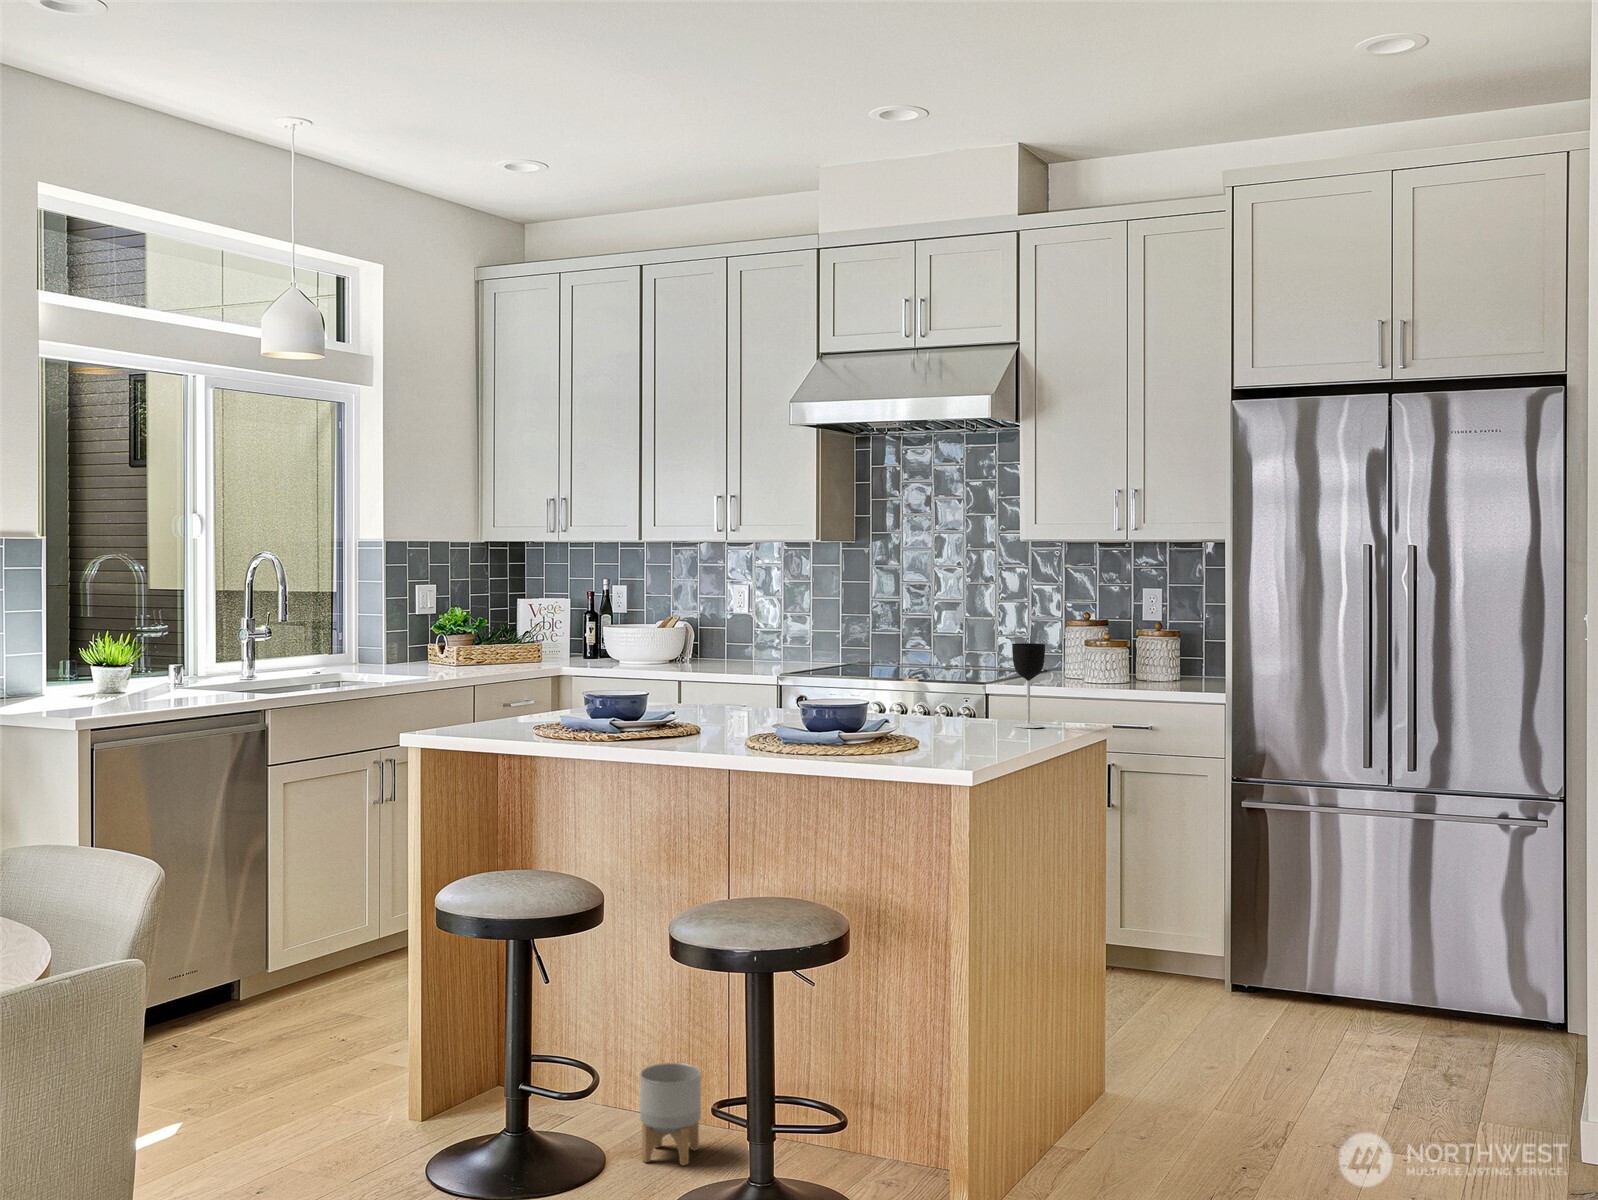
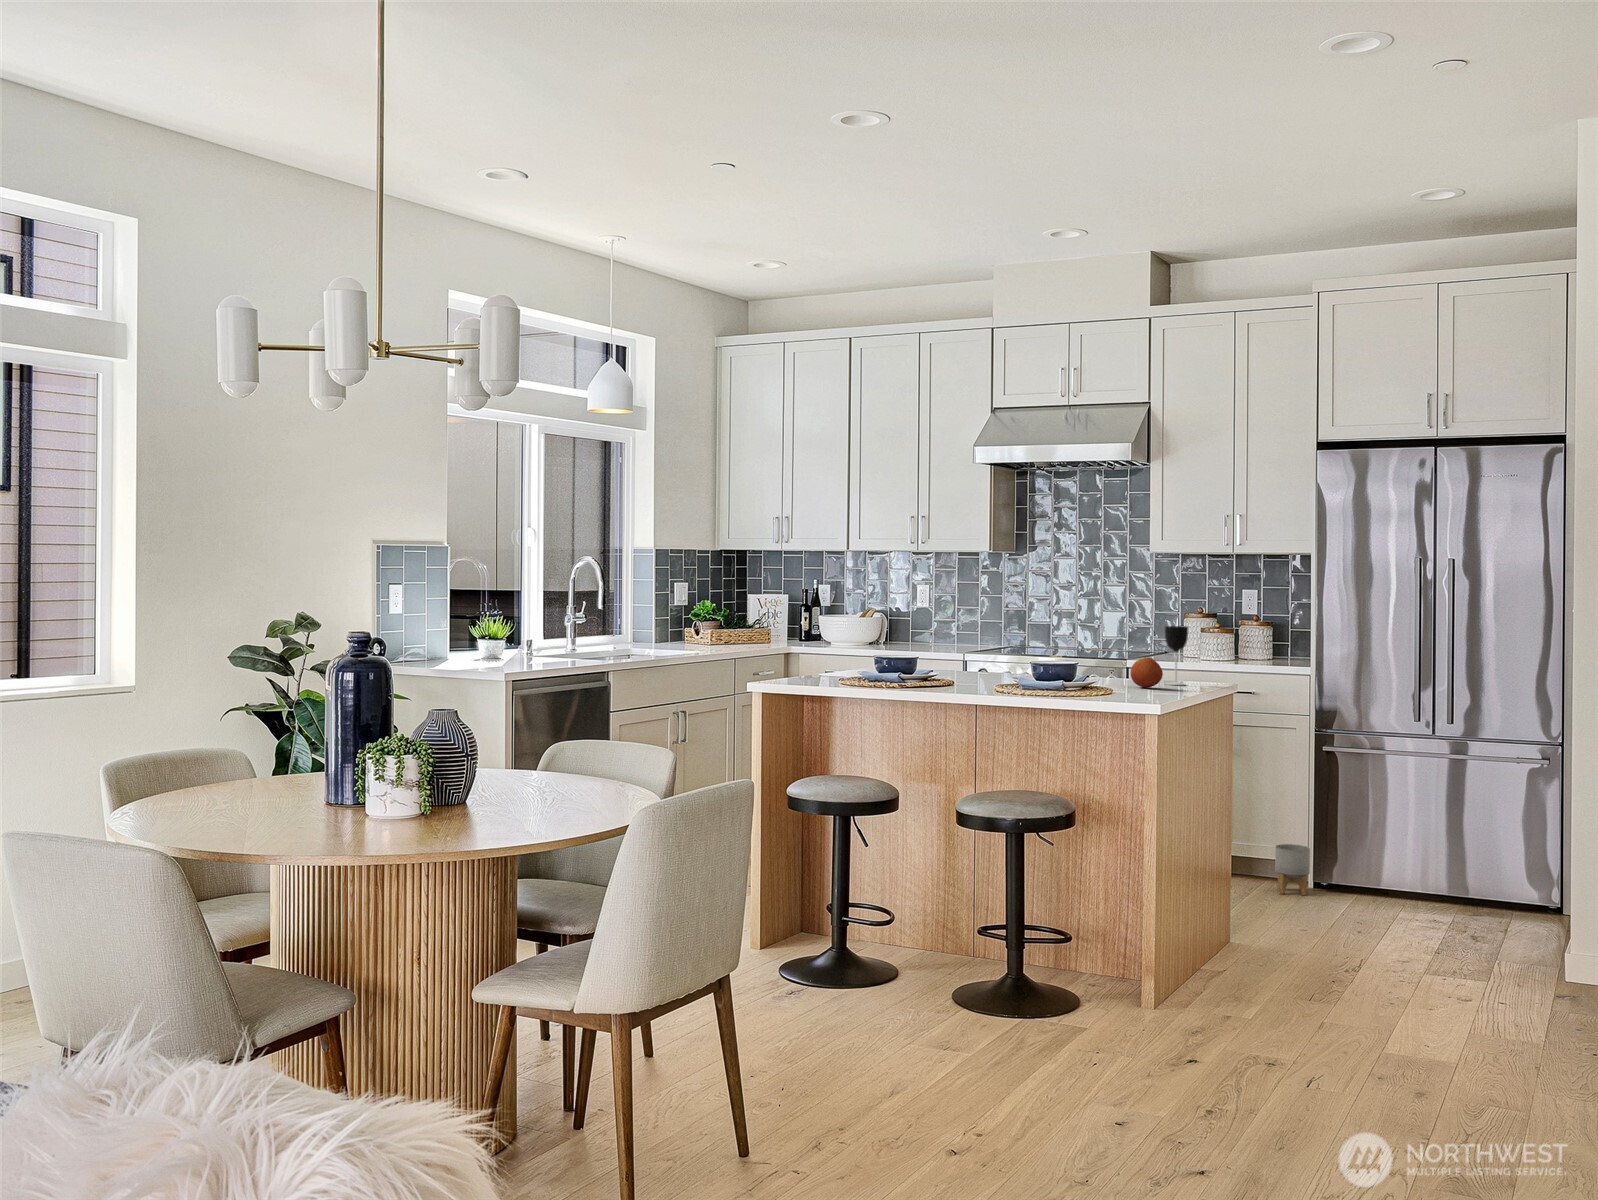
fruit: none [956,690,1002,734] -> present [1131,657,1163,688]
planter: present [640,1063,701,1165] -> present [1275,844,1310,895]

